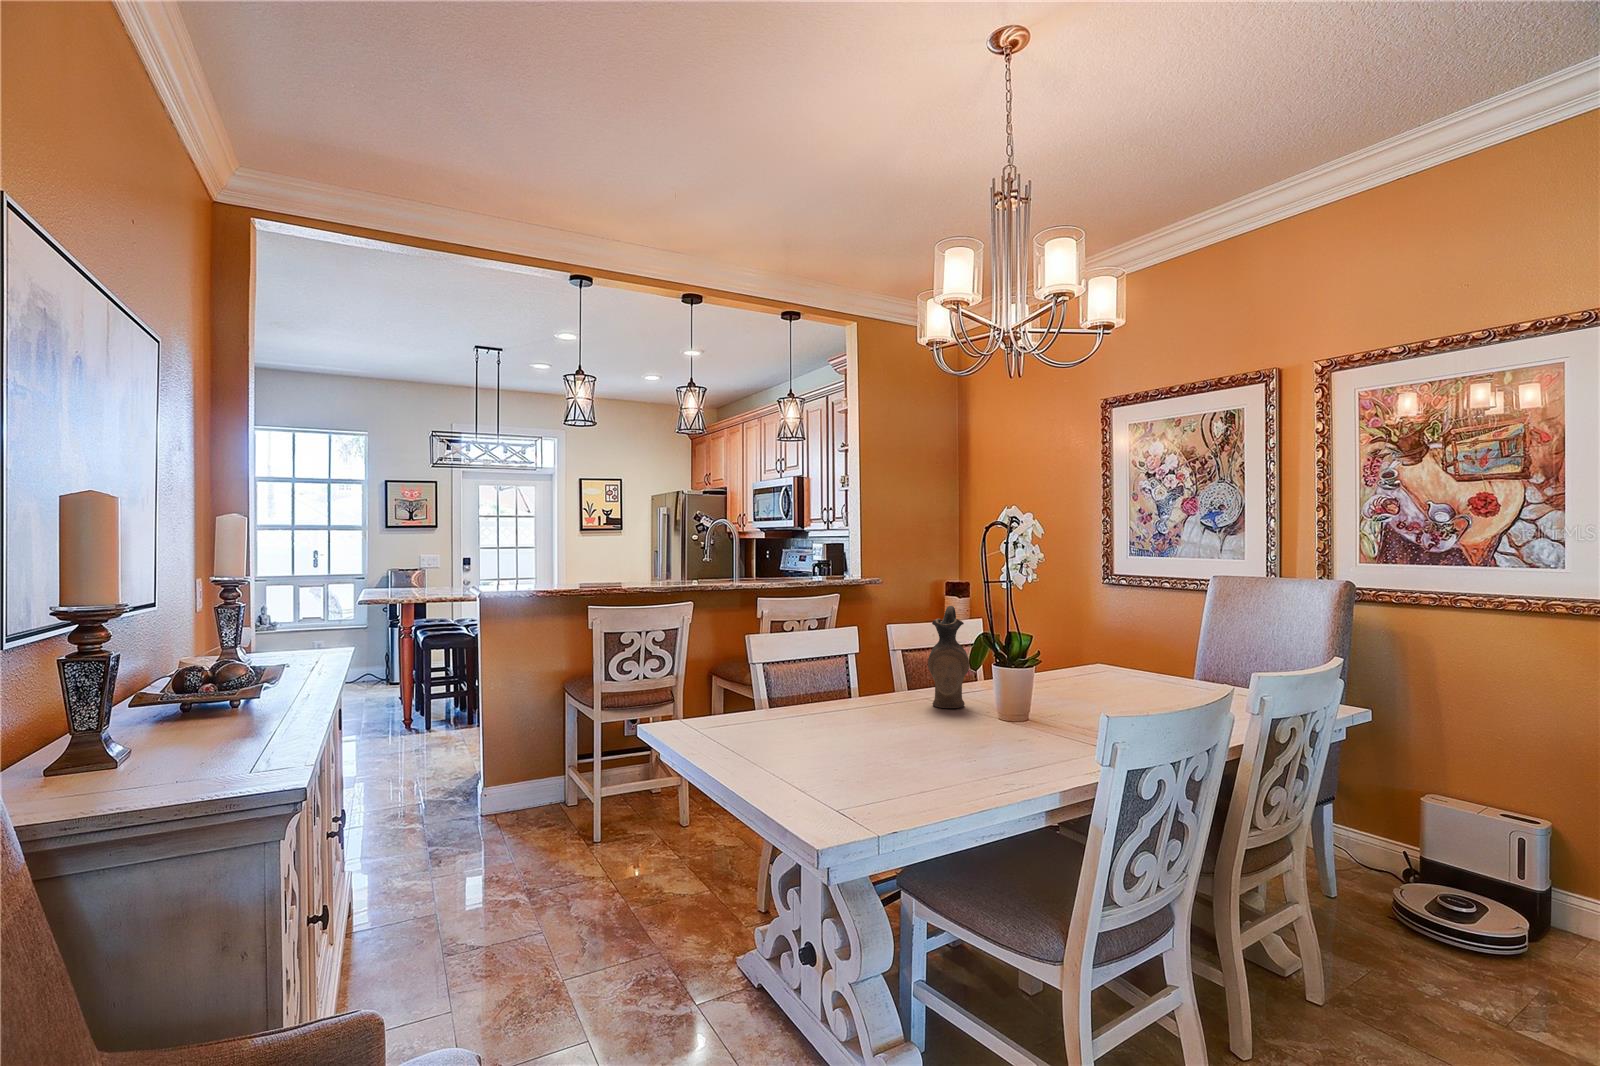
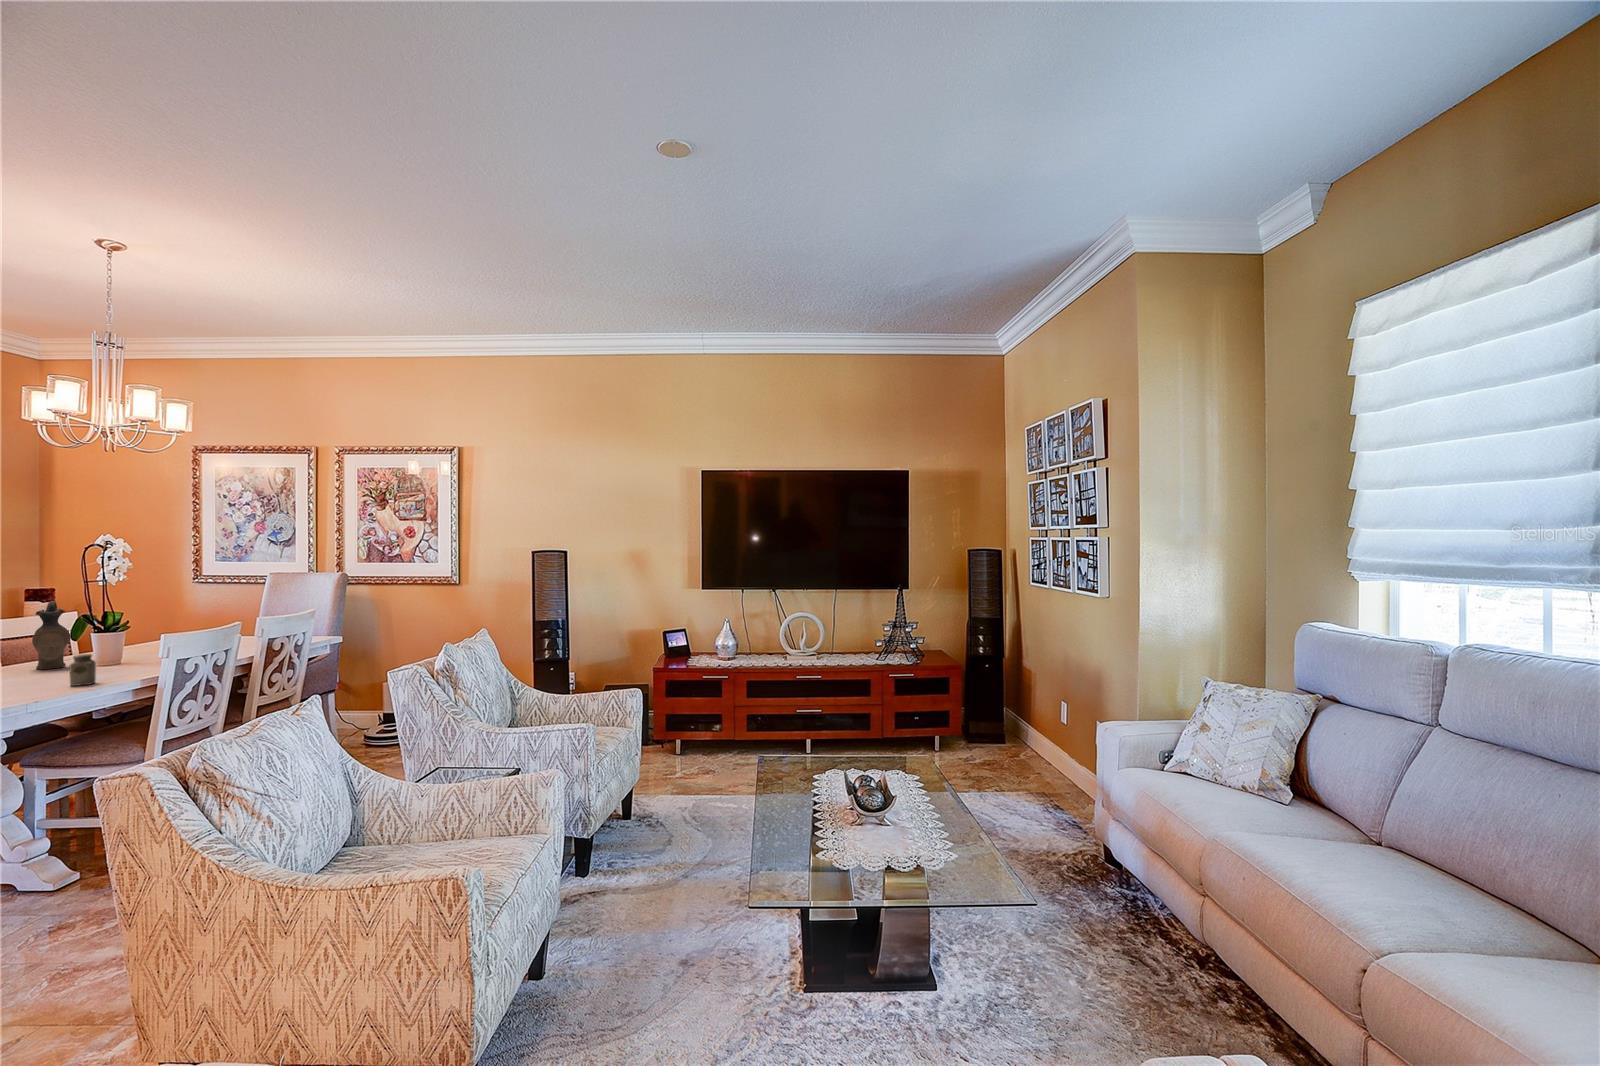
salt shaker: none [956,717,992,780] -> present [70,654,96,686]

